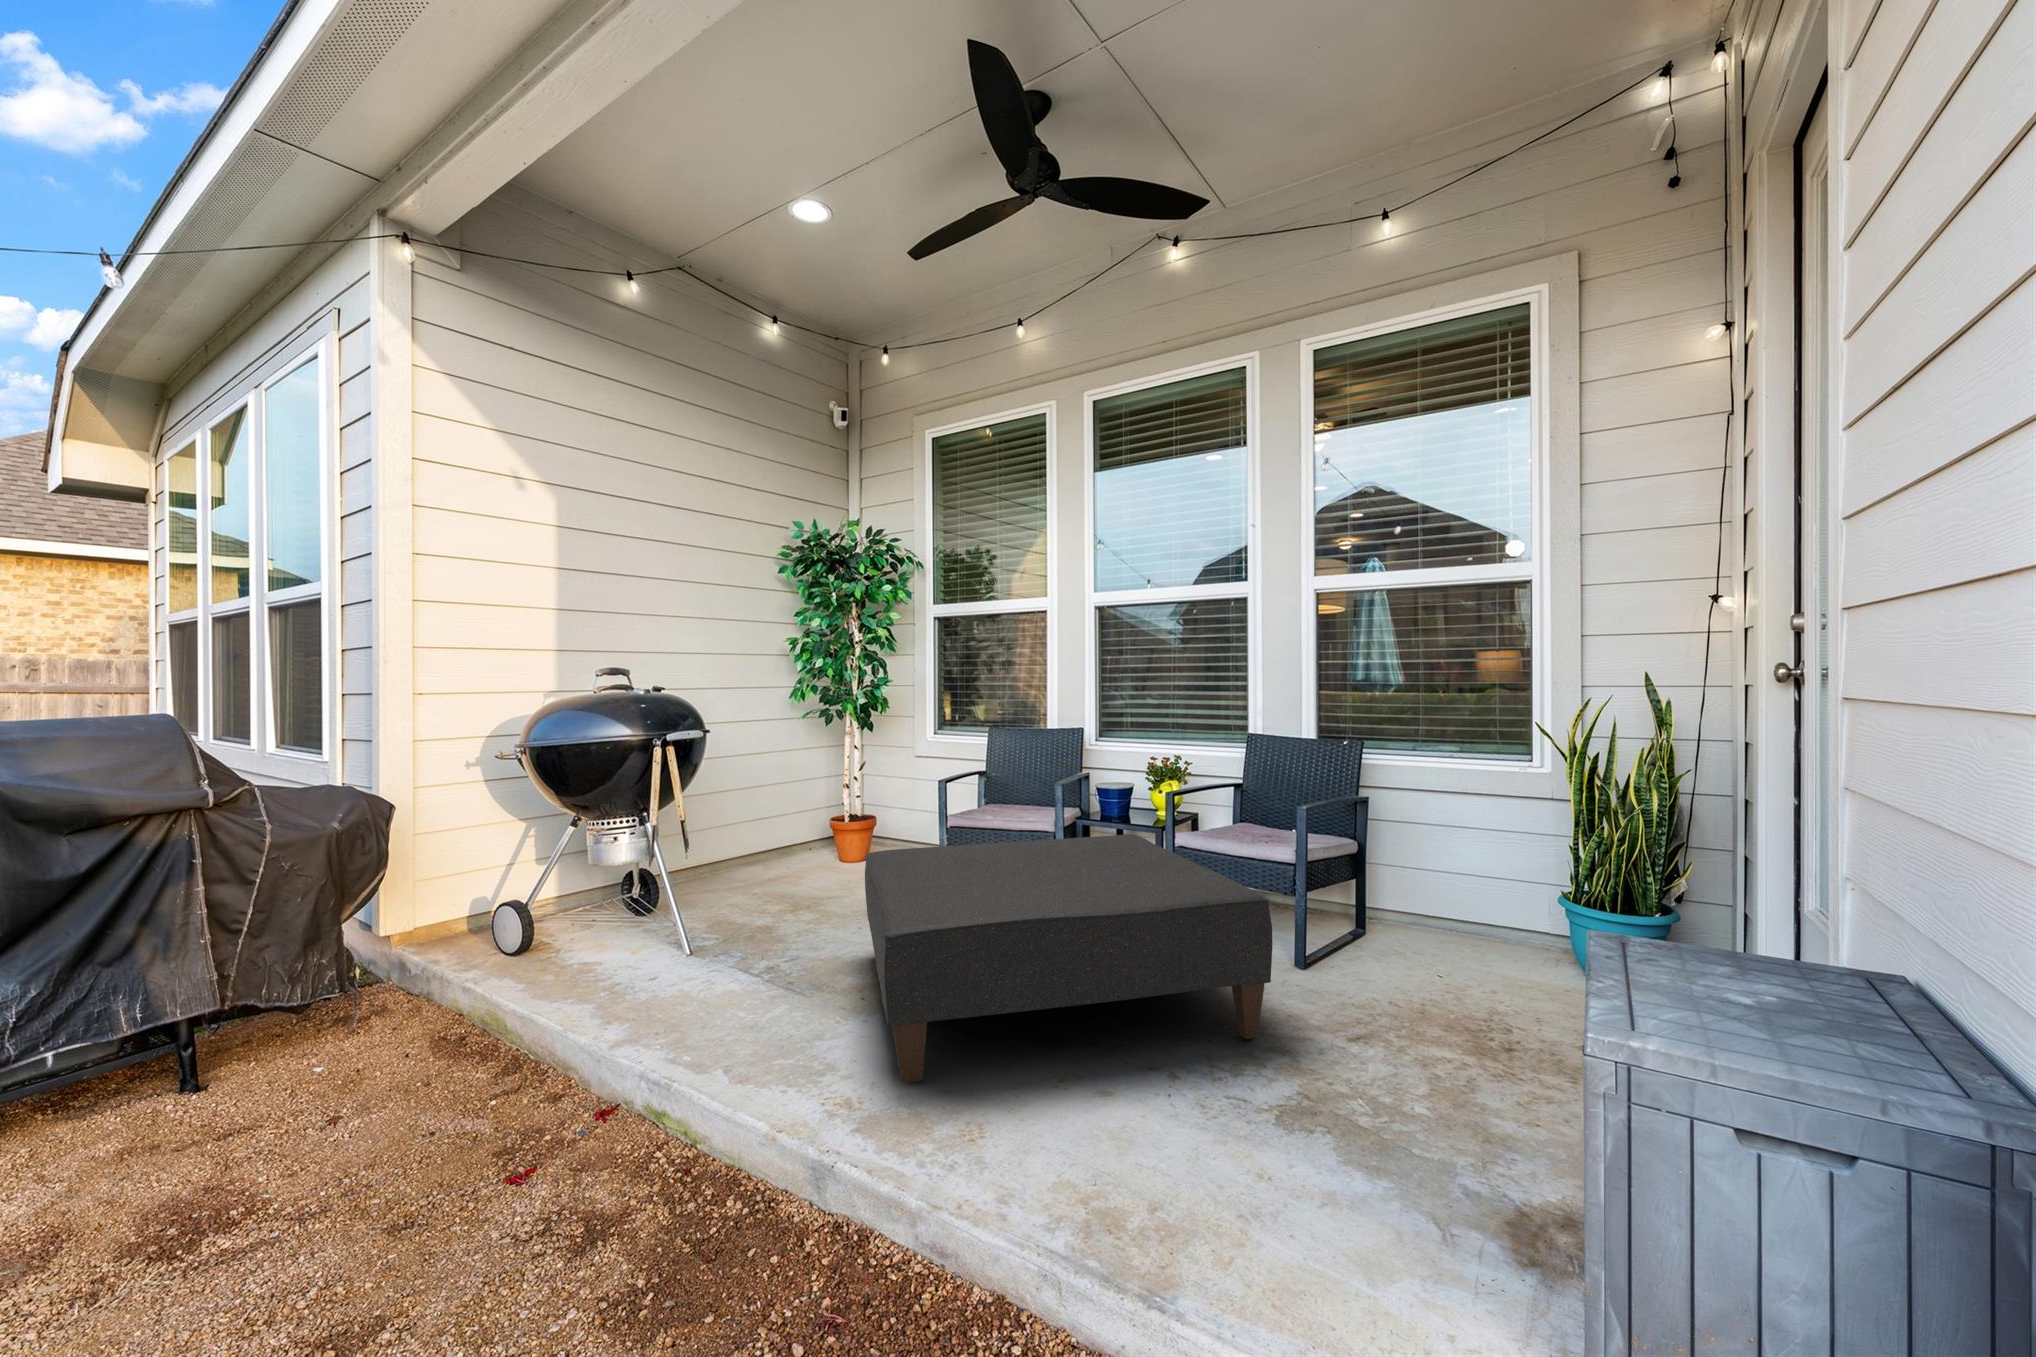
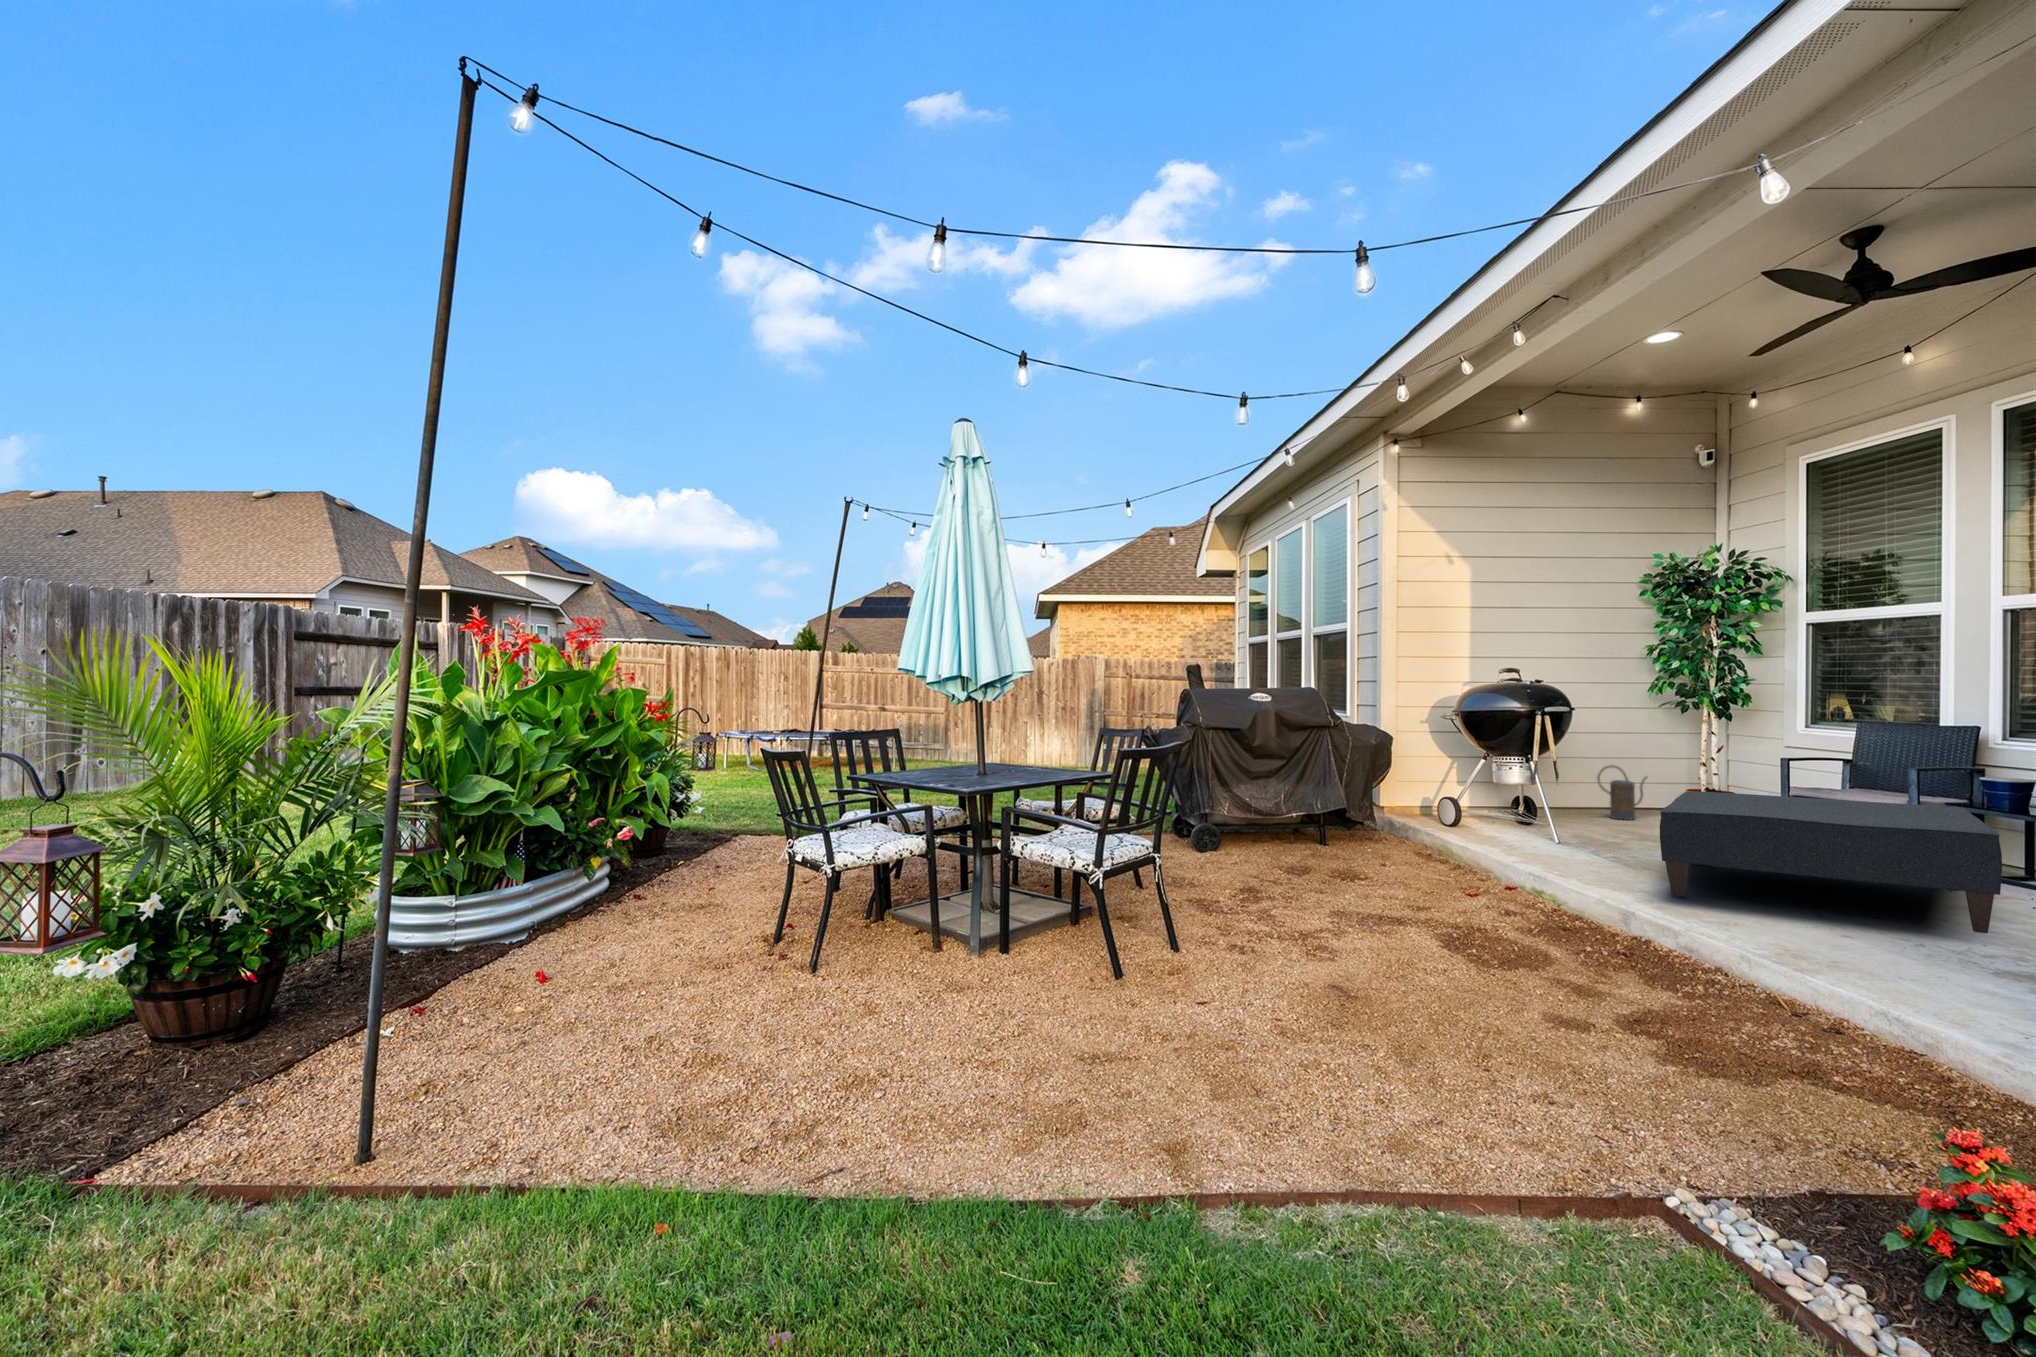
watering can: none [732,800,789,873] -> present [1597,765,1648,820]

